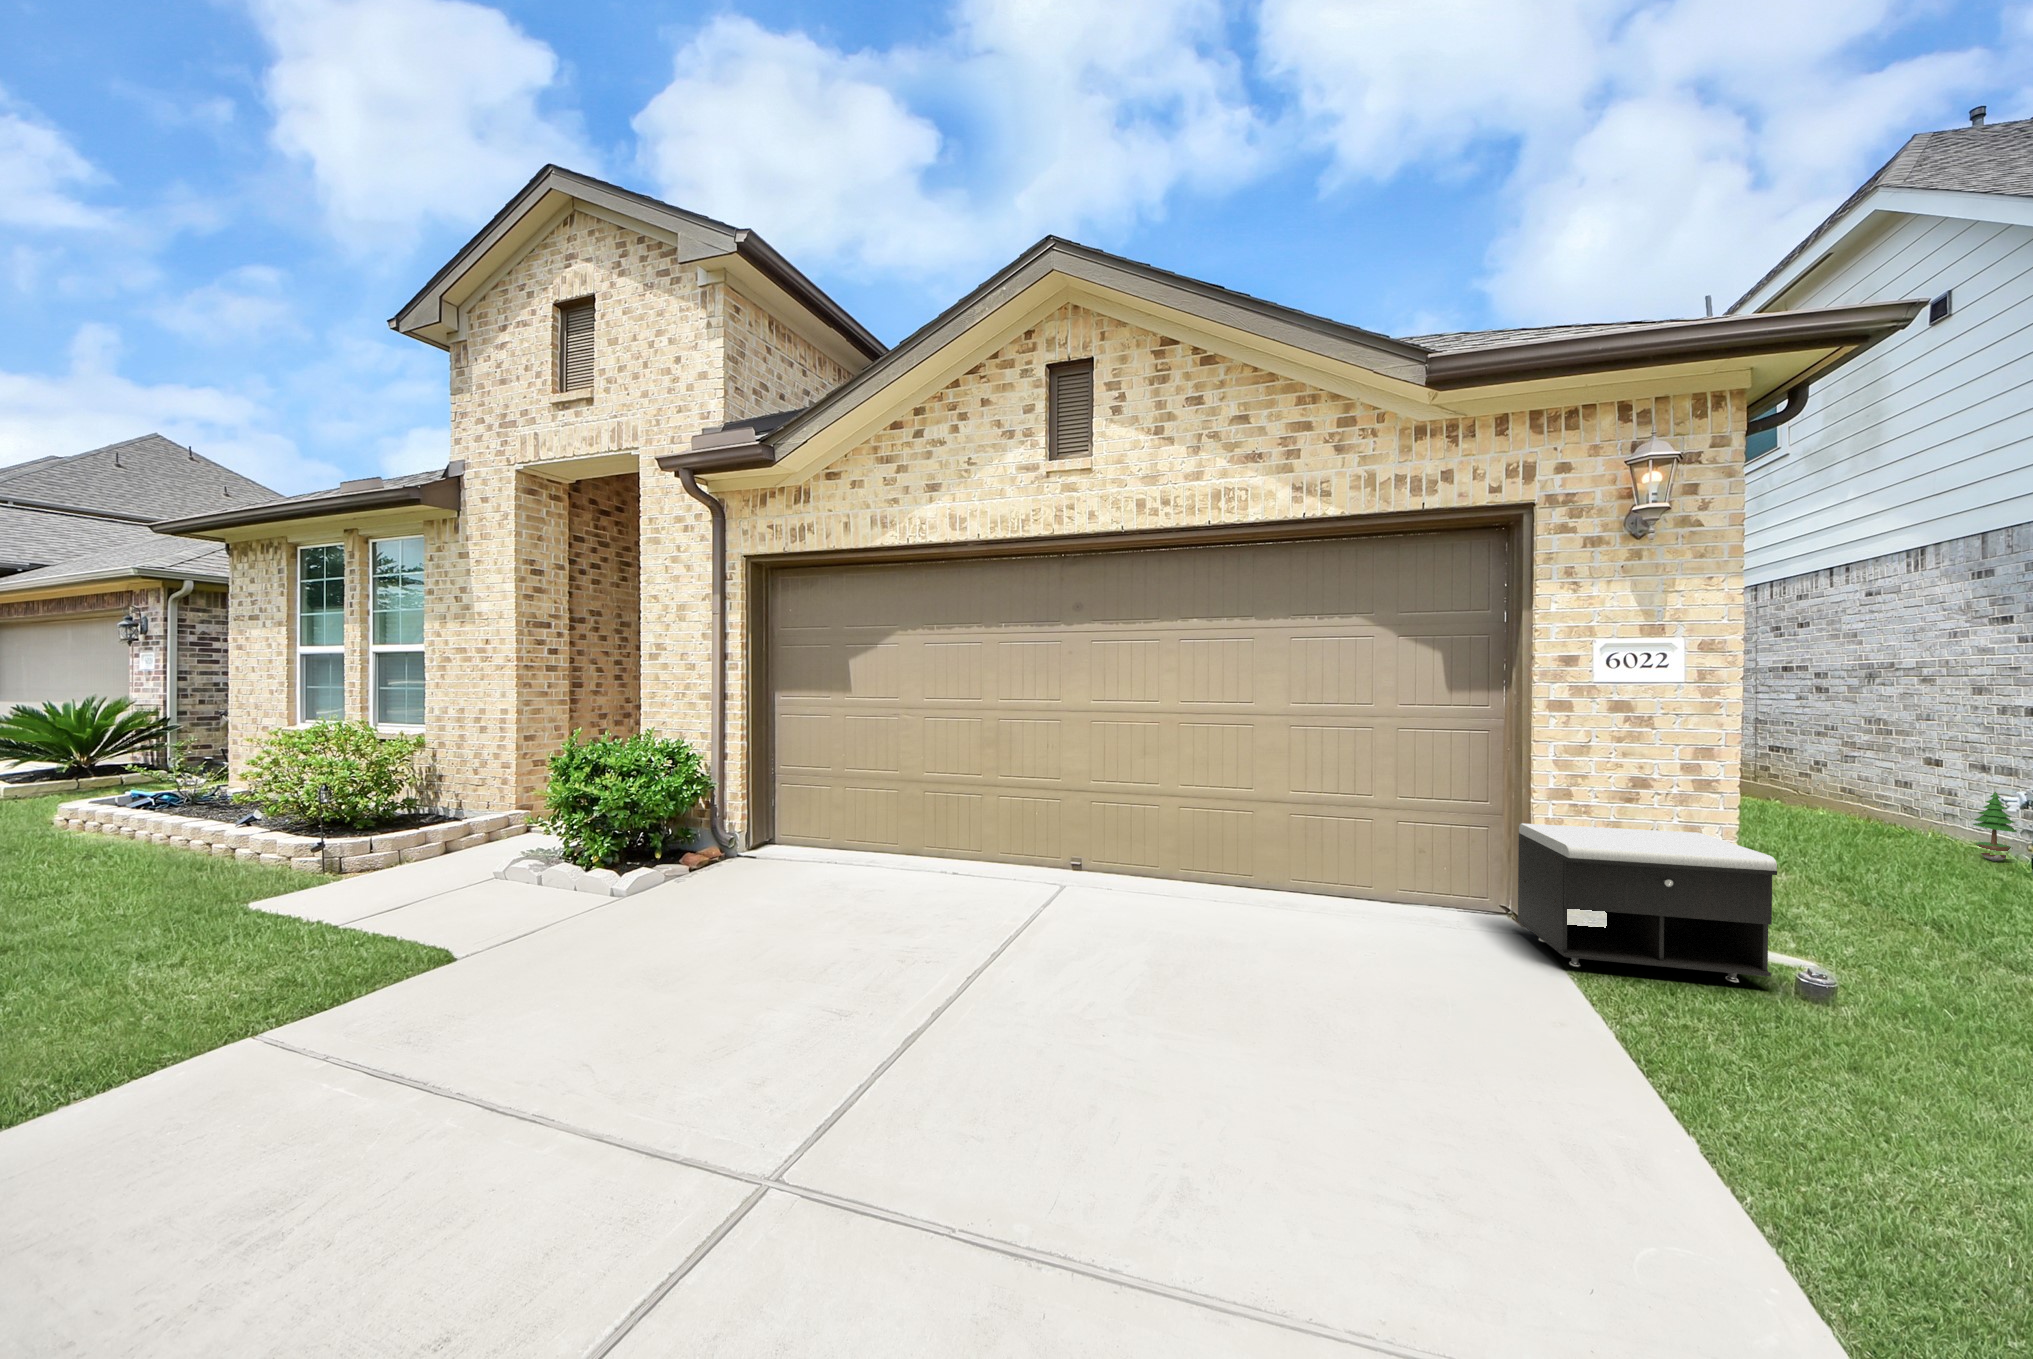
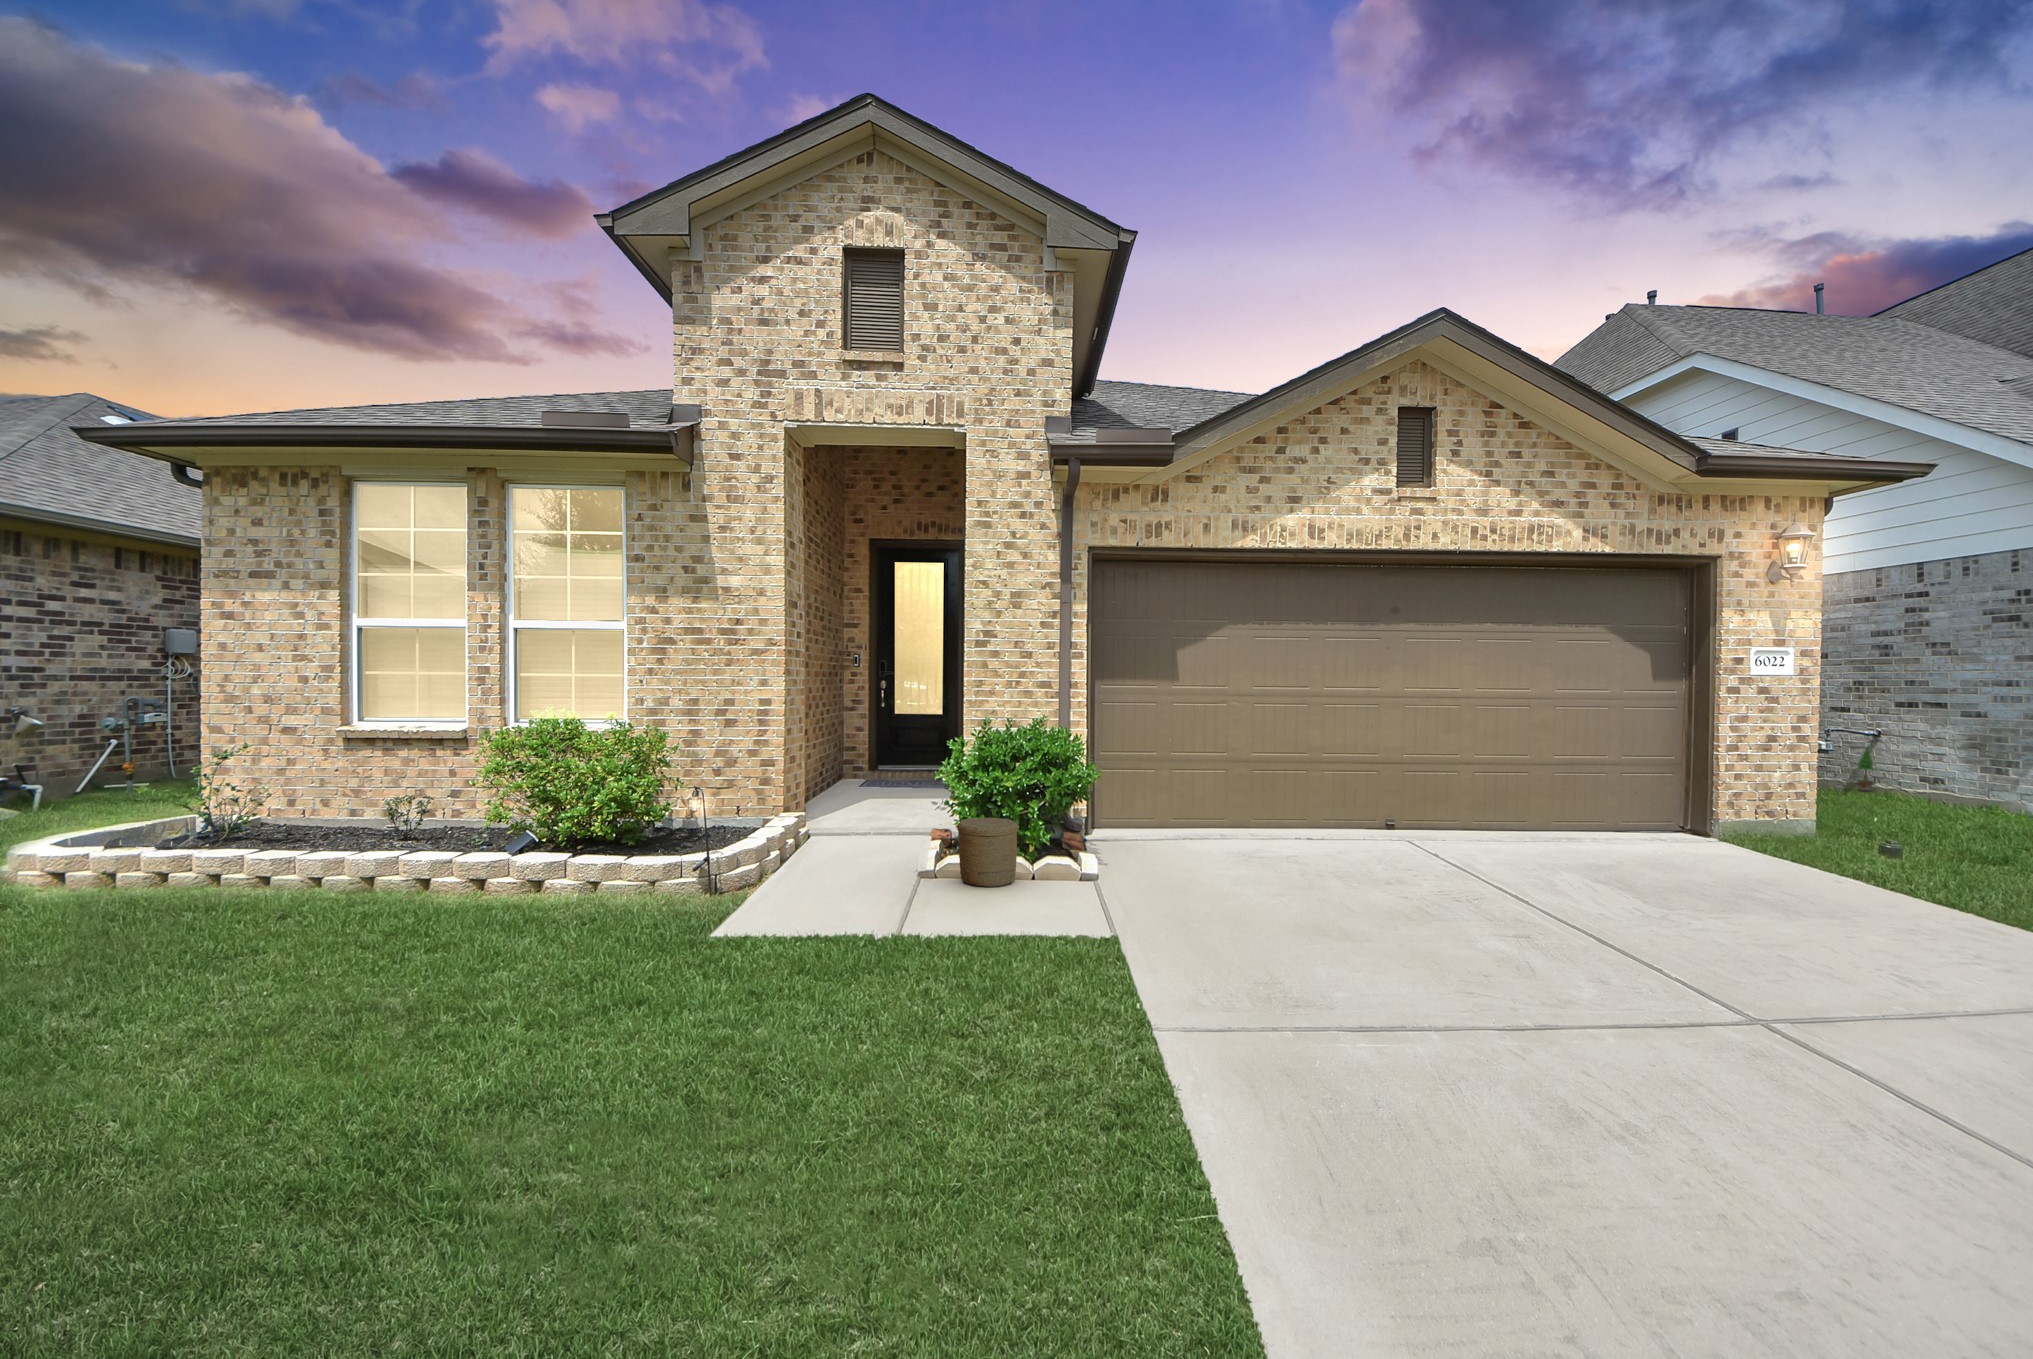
storage bench: present [1518,824,1777,983] -> none [1713,766,1858,849]
woven basket: none [432,831,515,908] -> present [957,818,1018,887]

